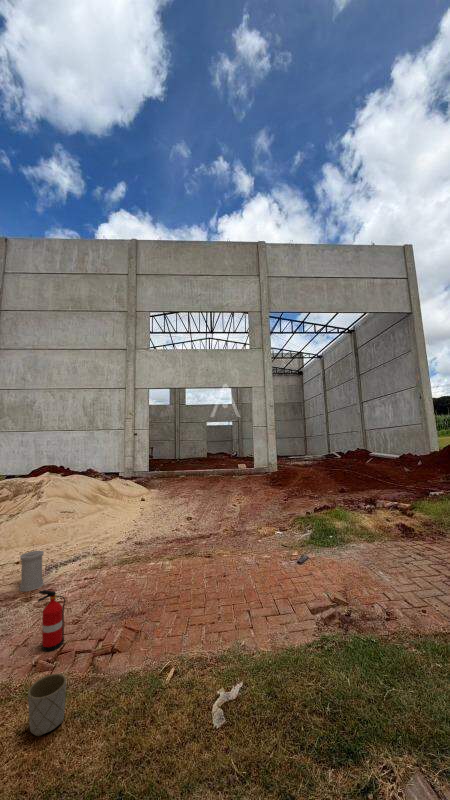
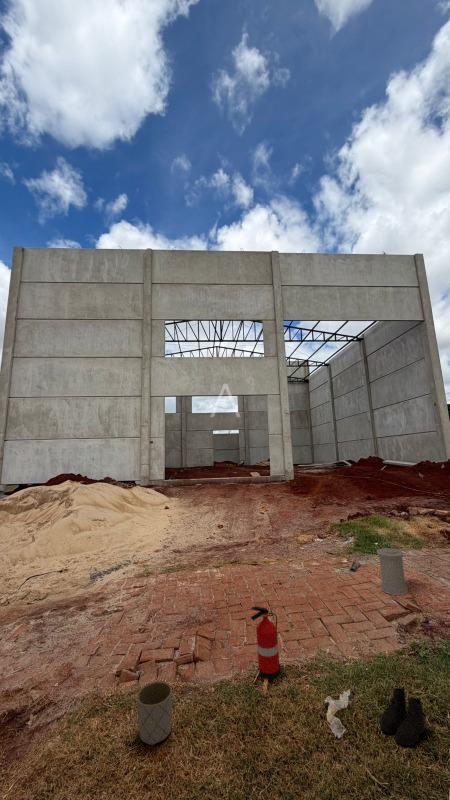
trash can: present [19,551,44,591] -> present [377,548,408,595]
fire extinguisher: present [38,590,65,652] -> present [251,606,281,679]
boots: none [263,682,305,739] -> present [380,688,425,746]

